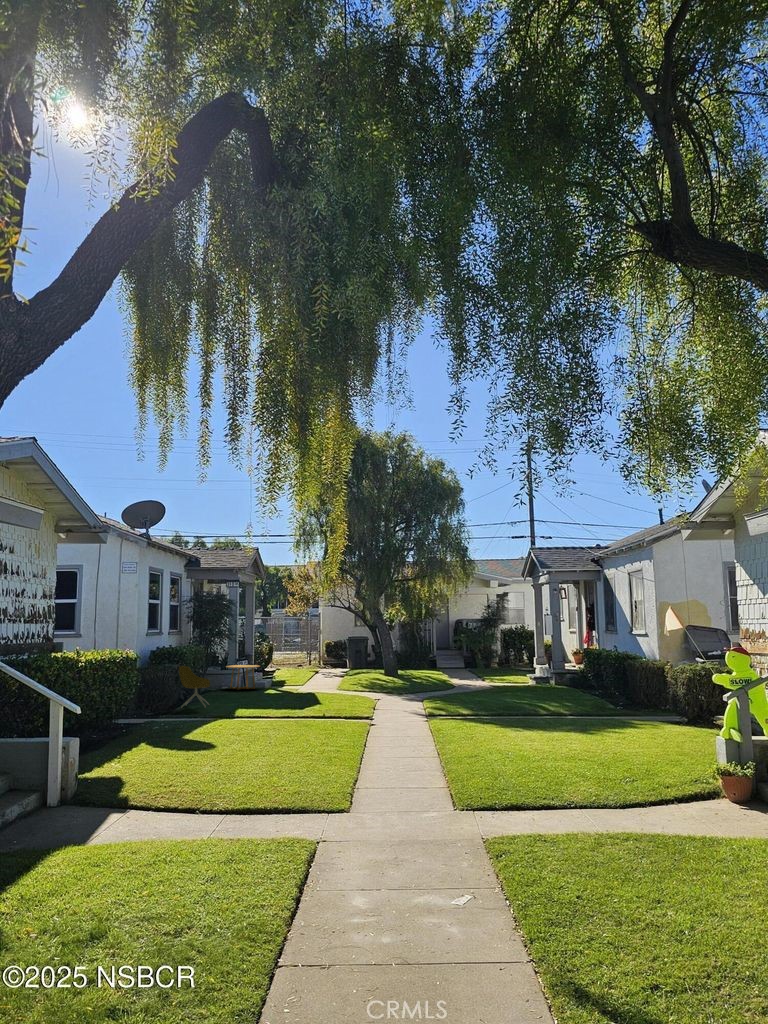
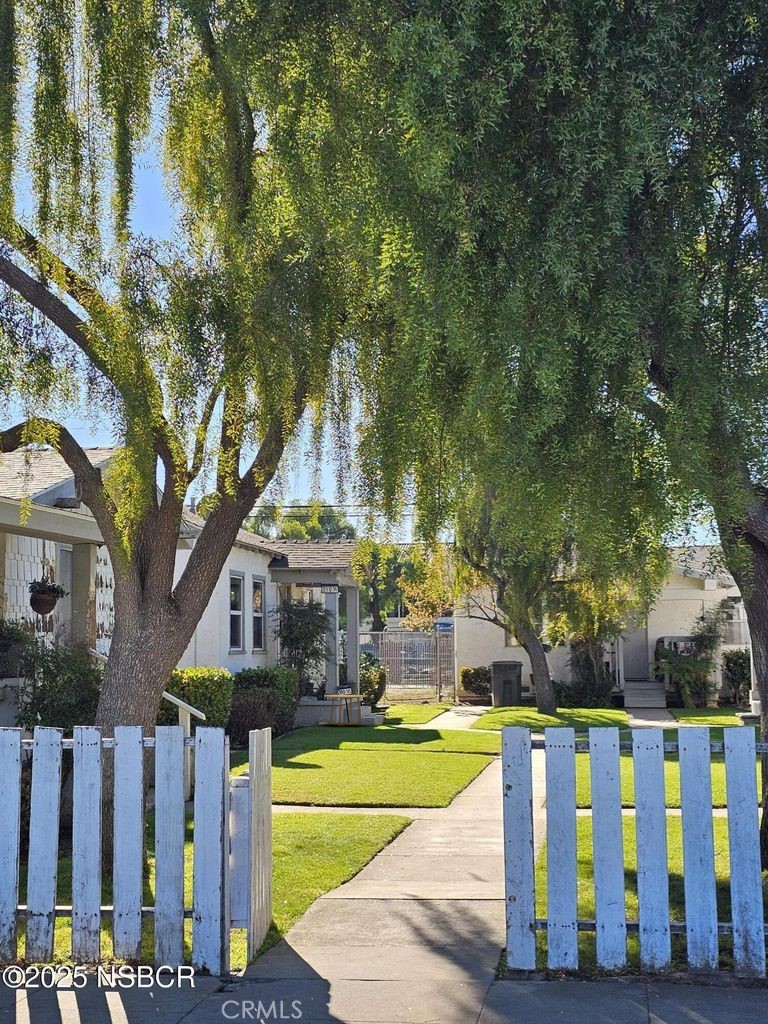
chair: present [179,666,210,708] -> none [272,690,309,740]

